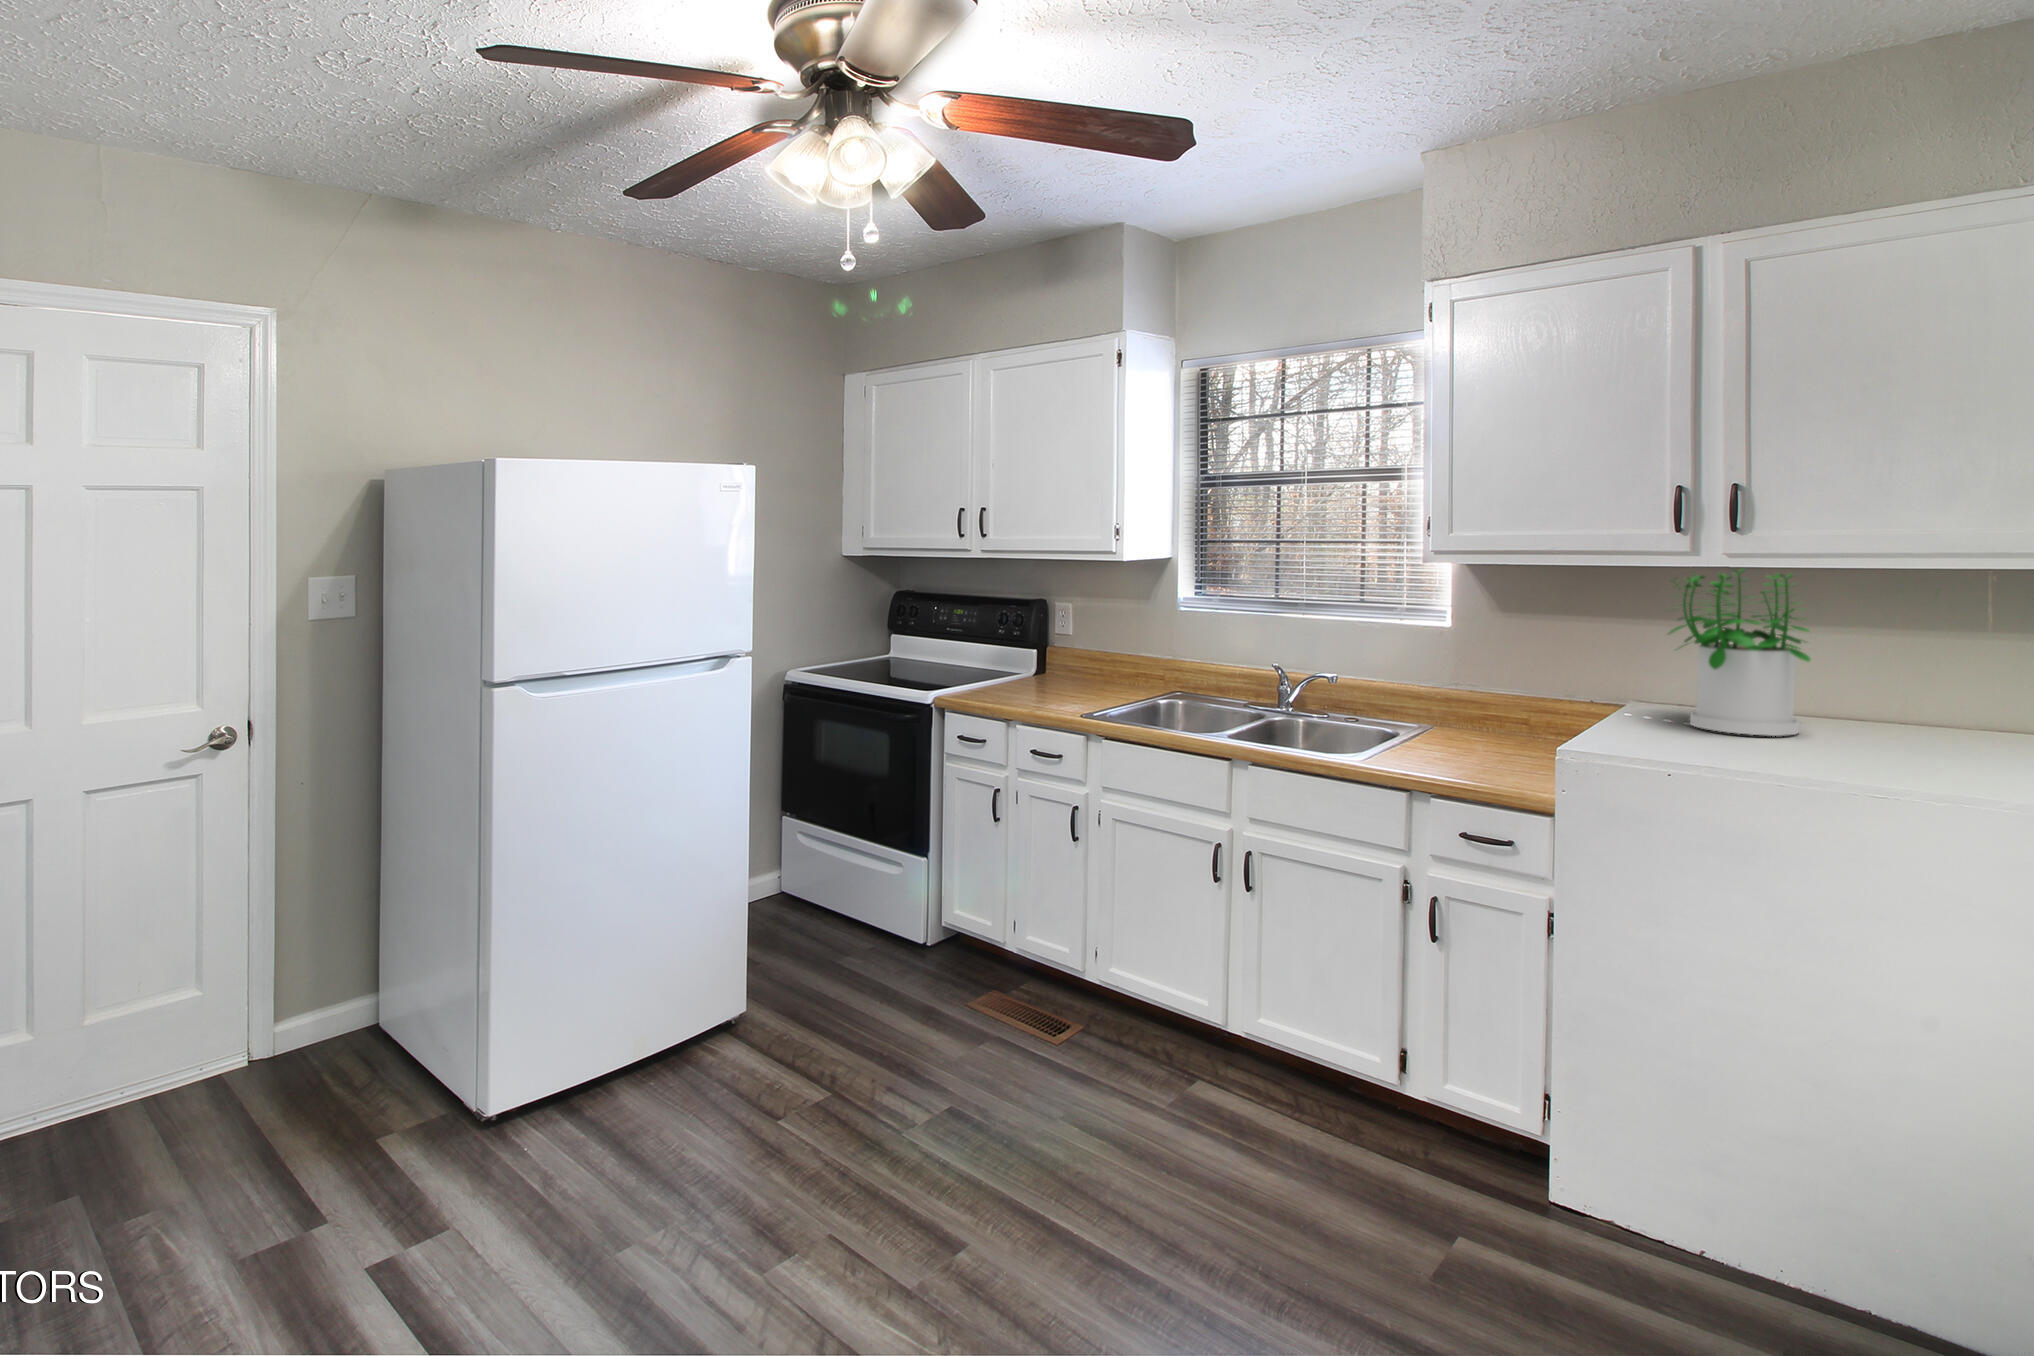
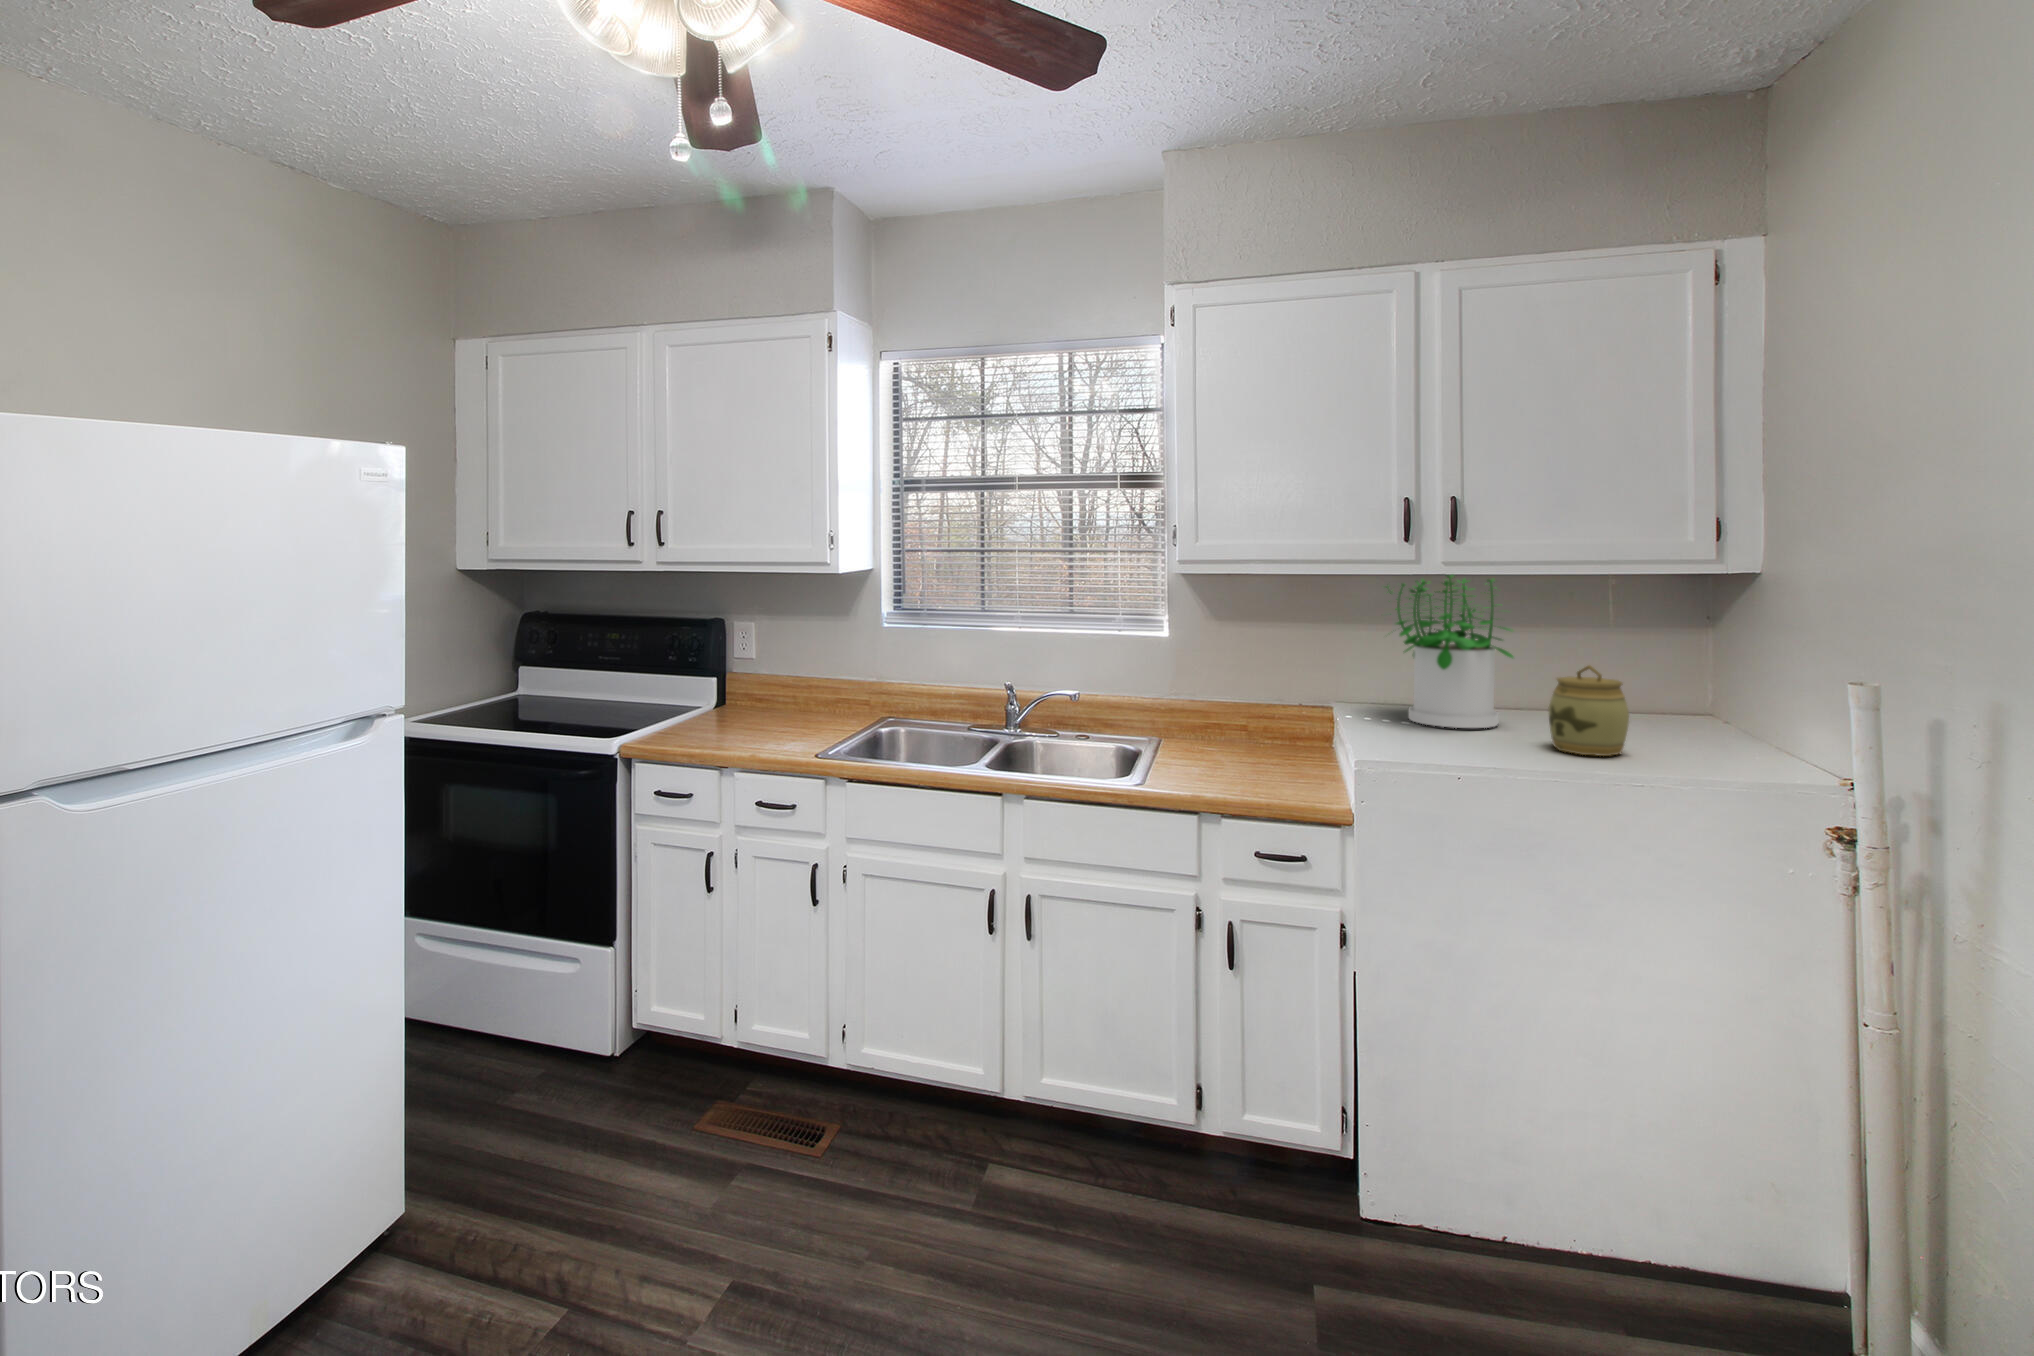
jar: none [1819,668,1914,769] -> present [1549,665,1629,756]

